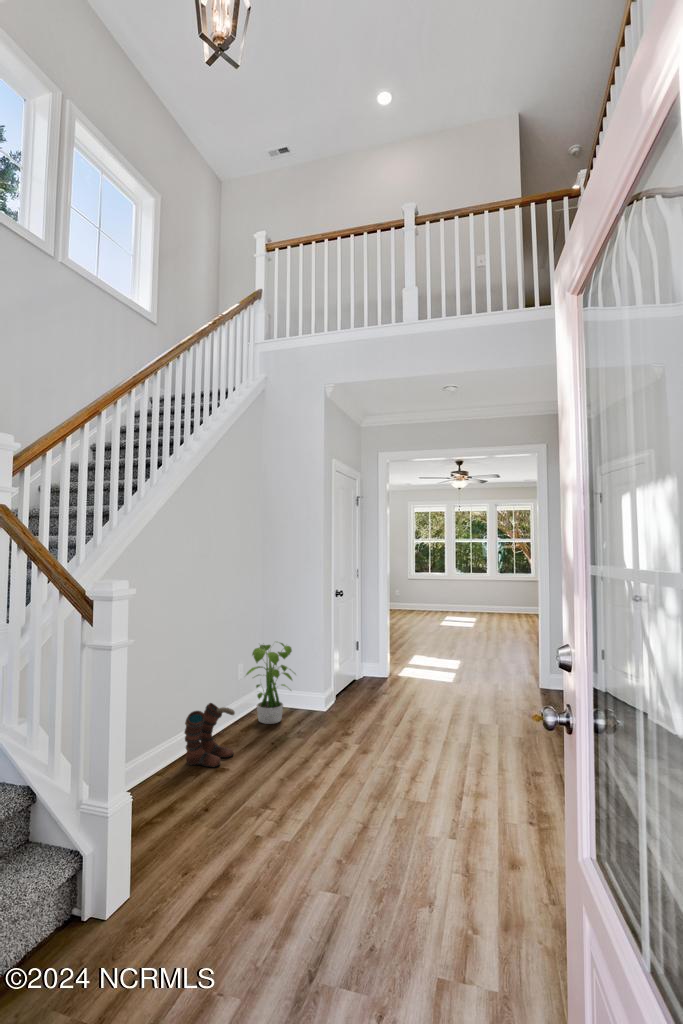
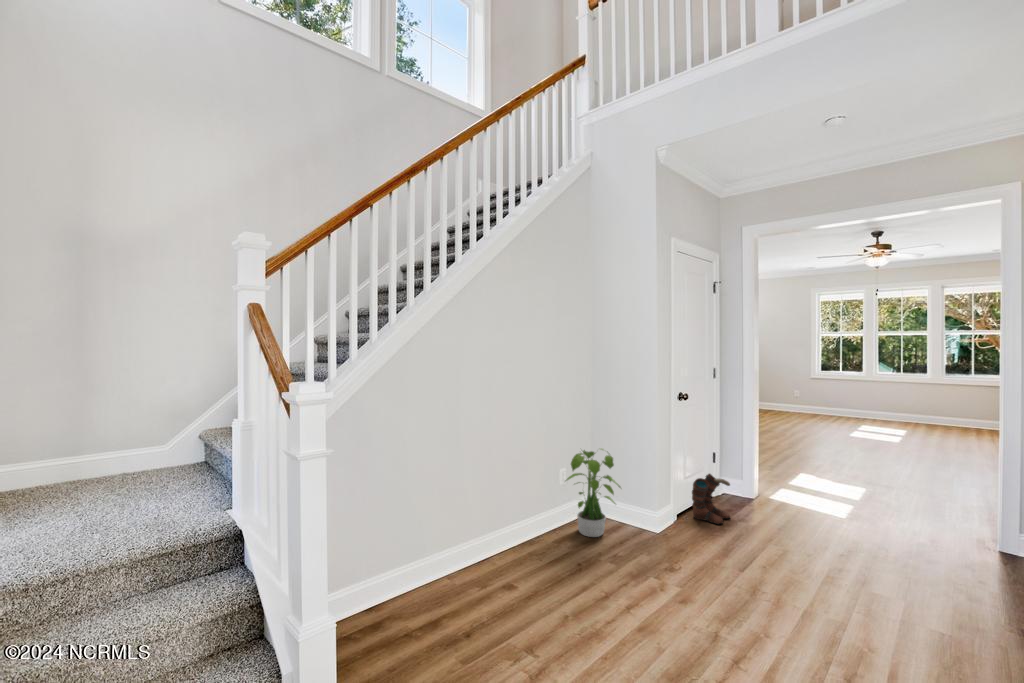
boots: present [184,703,235,767] -> present [692,474,730,524]

